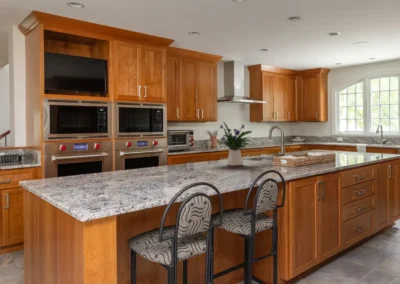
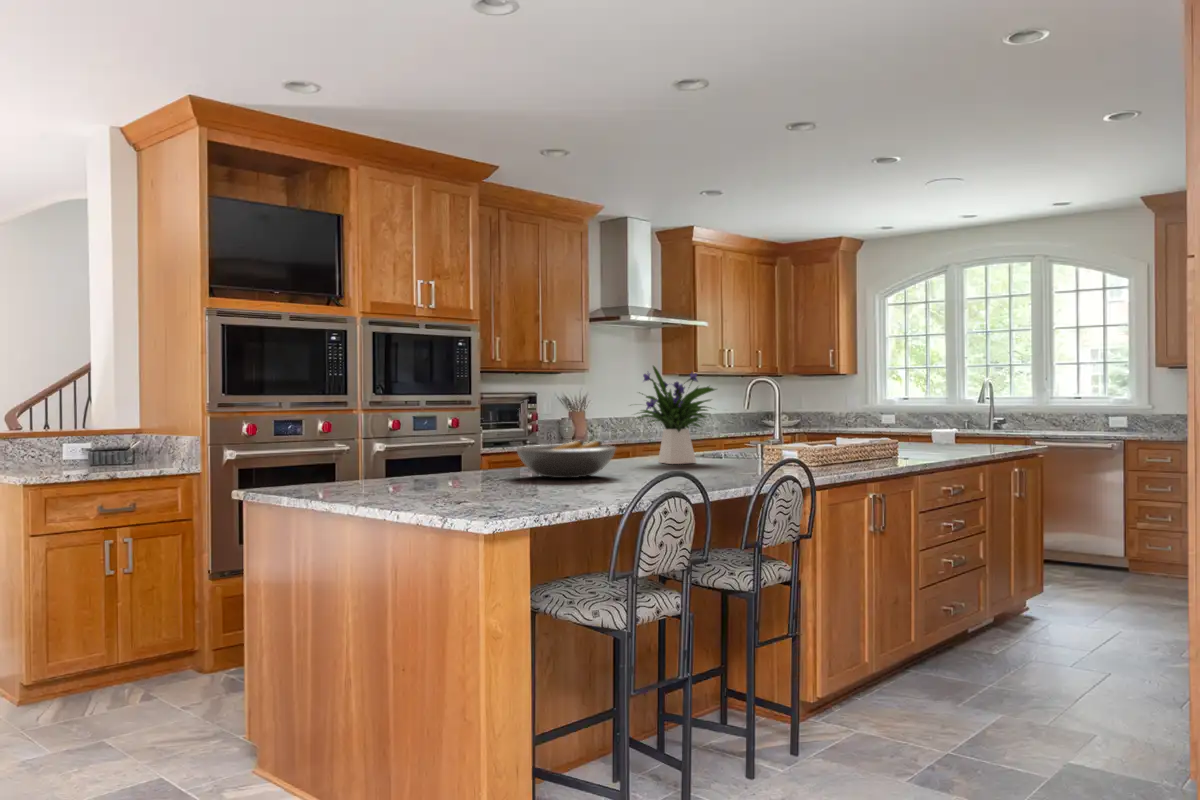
fruit bowl: none [151,158,197,175] -> present [517,441,616,478]

